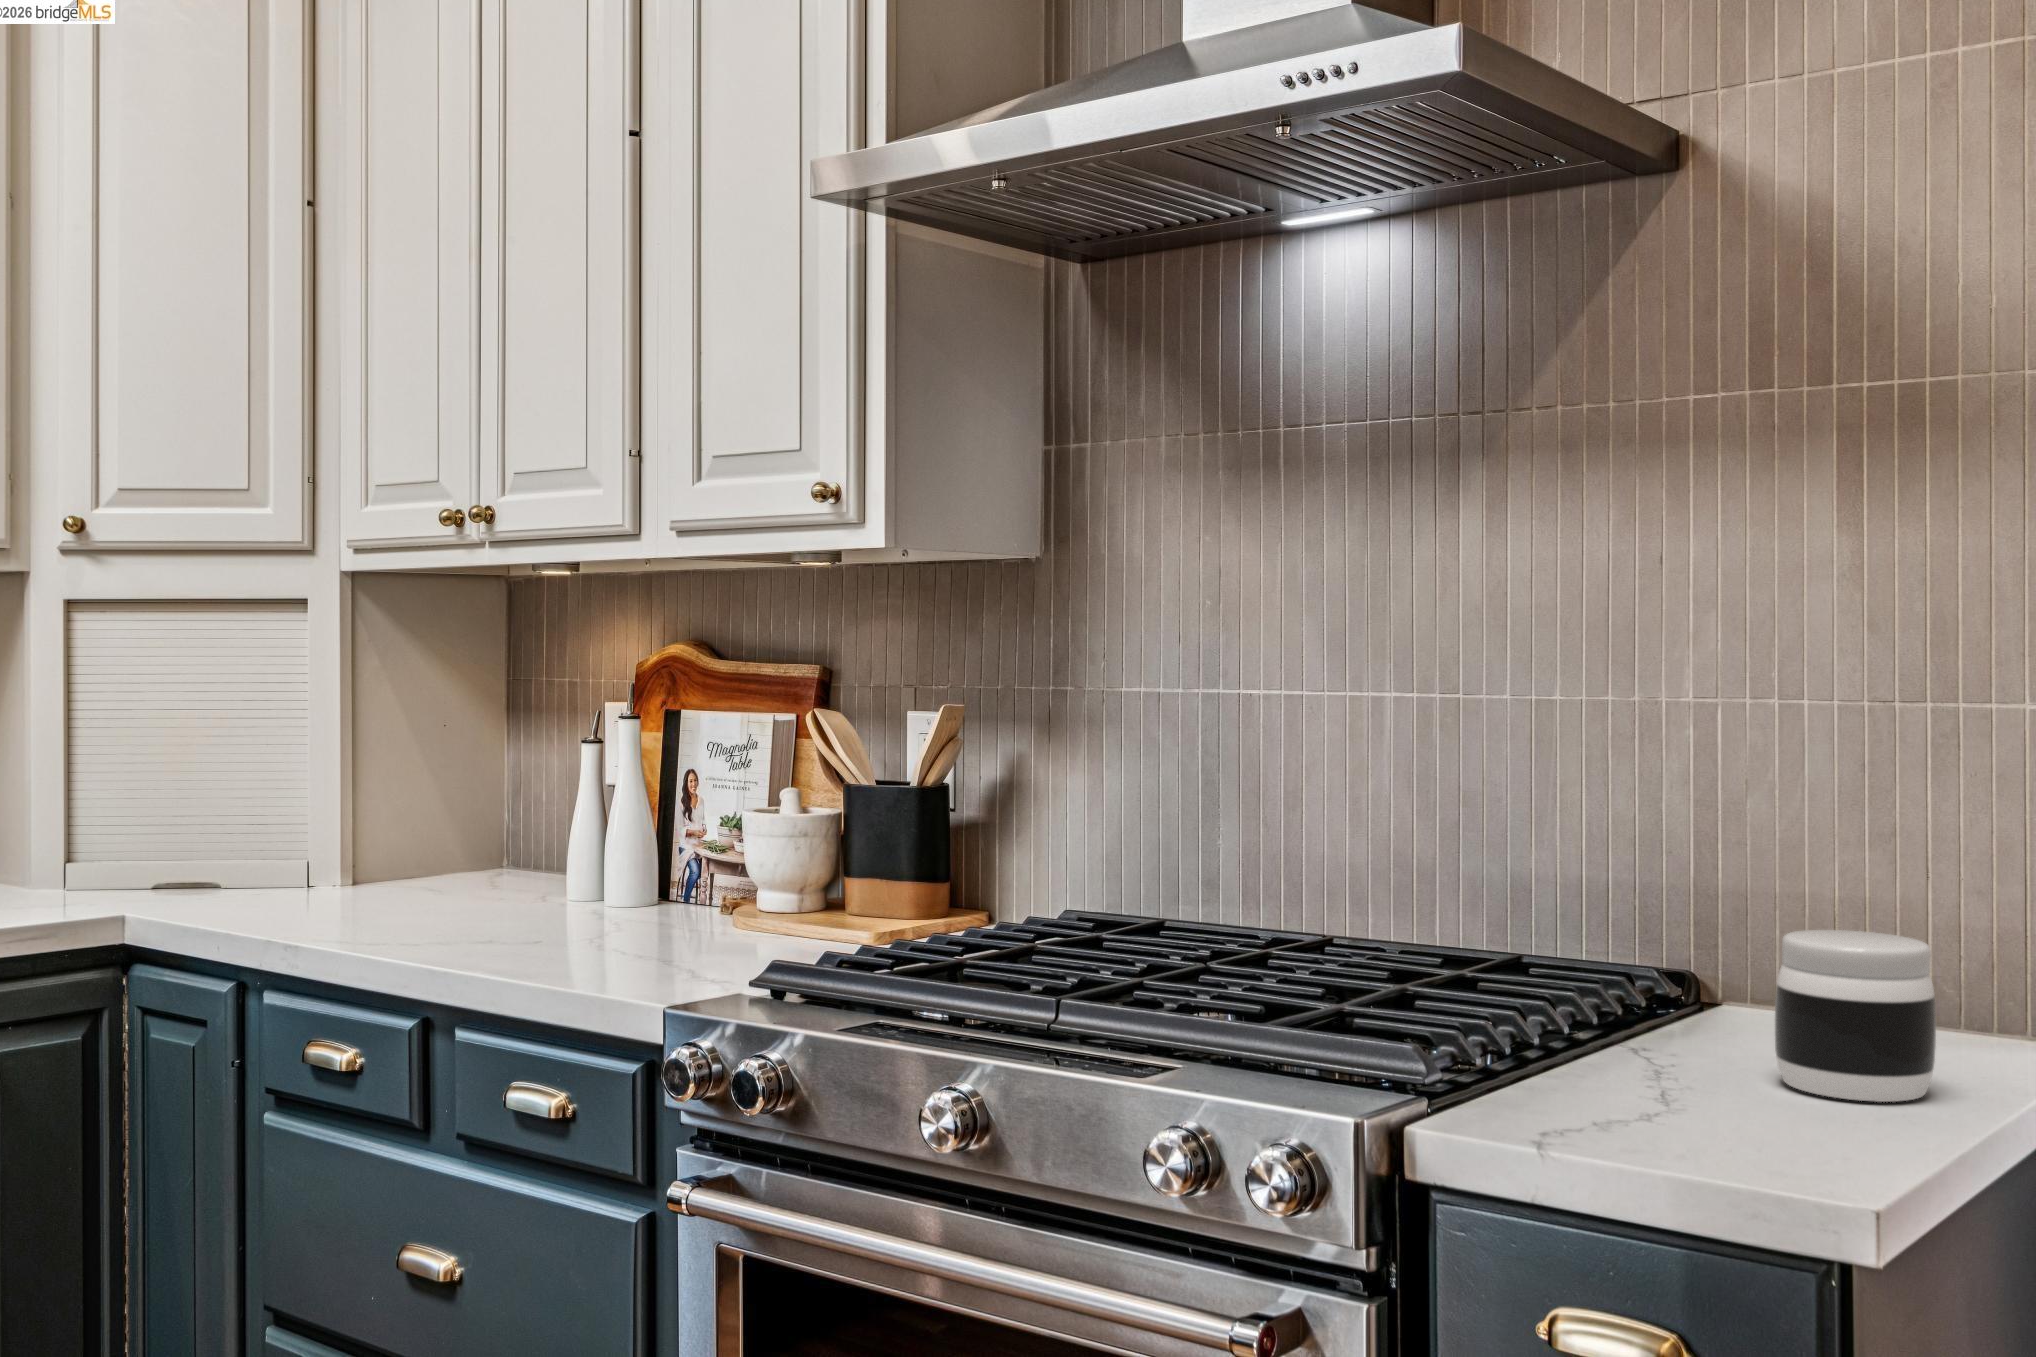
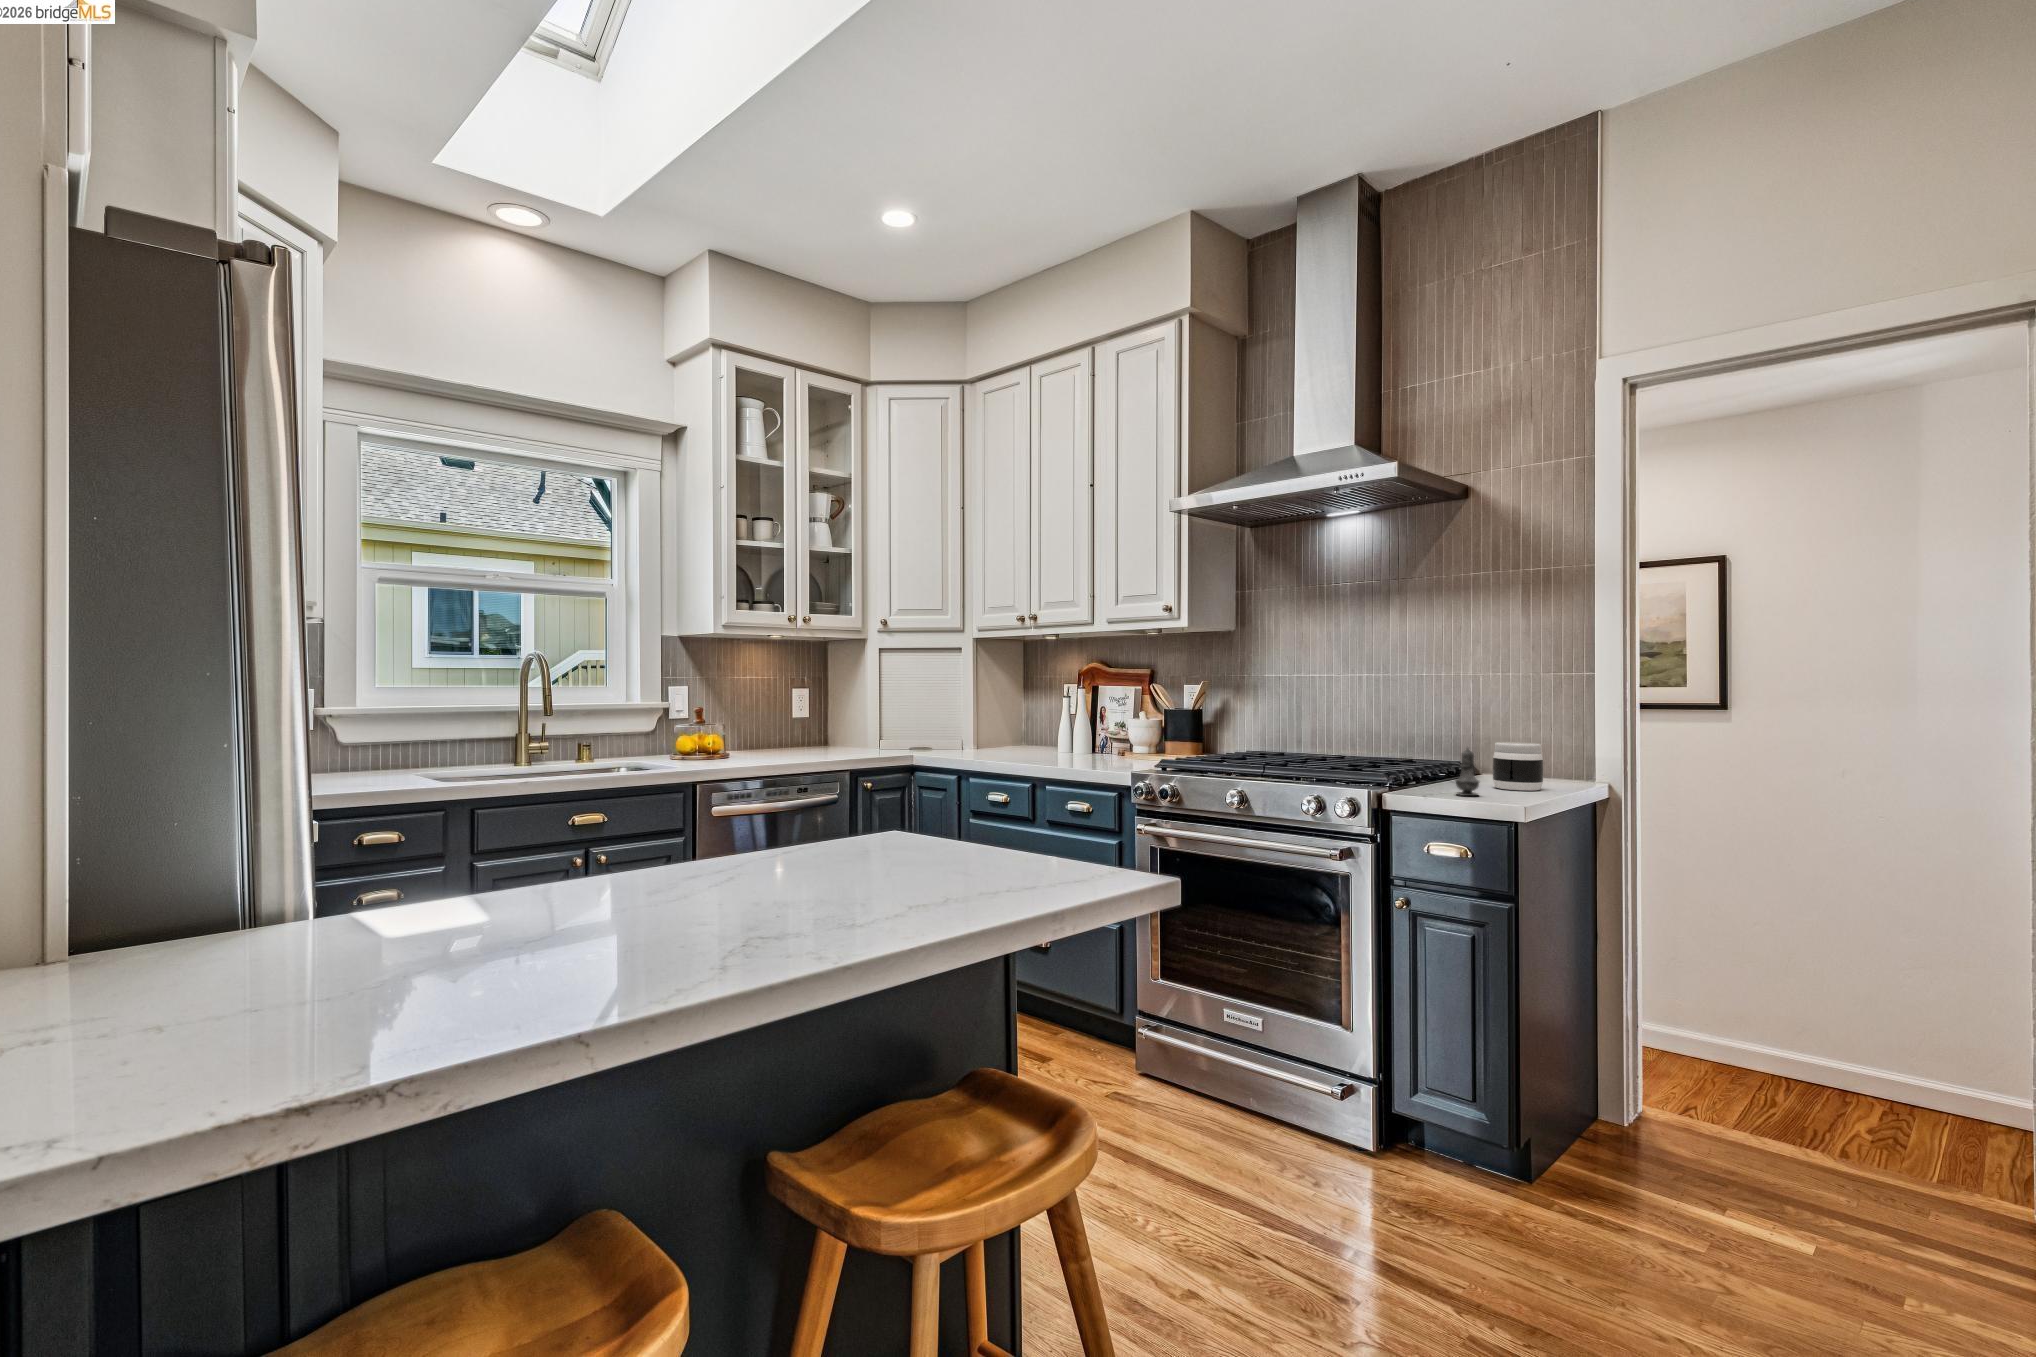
salt shaker: none [1670,976,1758,1154] -> present [1455,748,1479,796]

